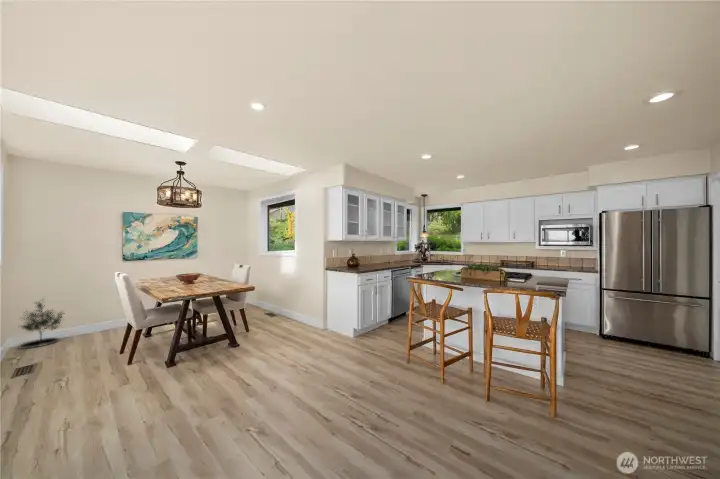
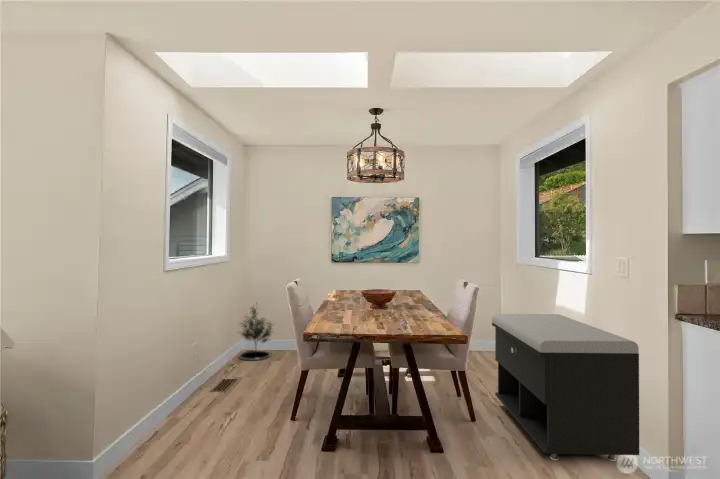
storage bench: none [253,277,317,336] -> present [492,314,639,462]

